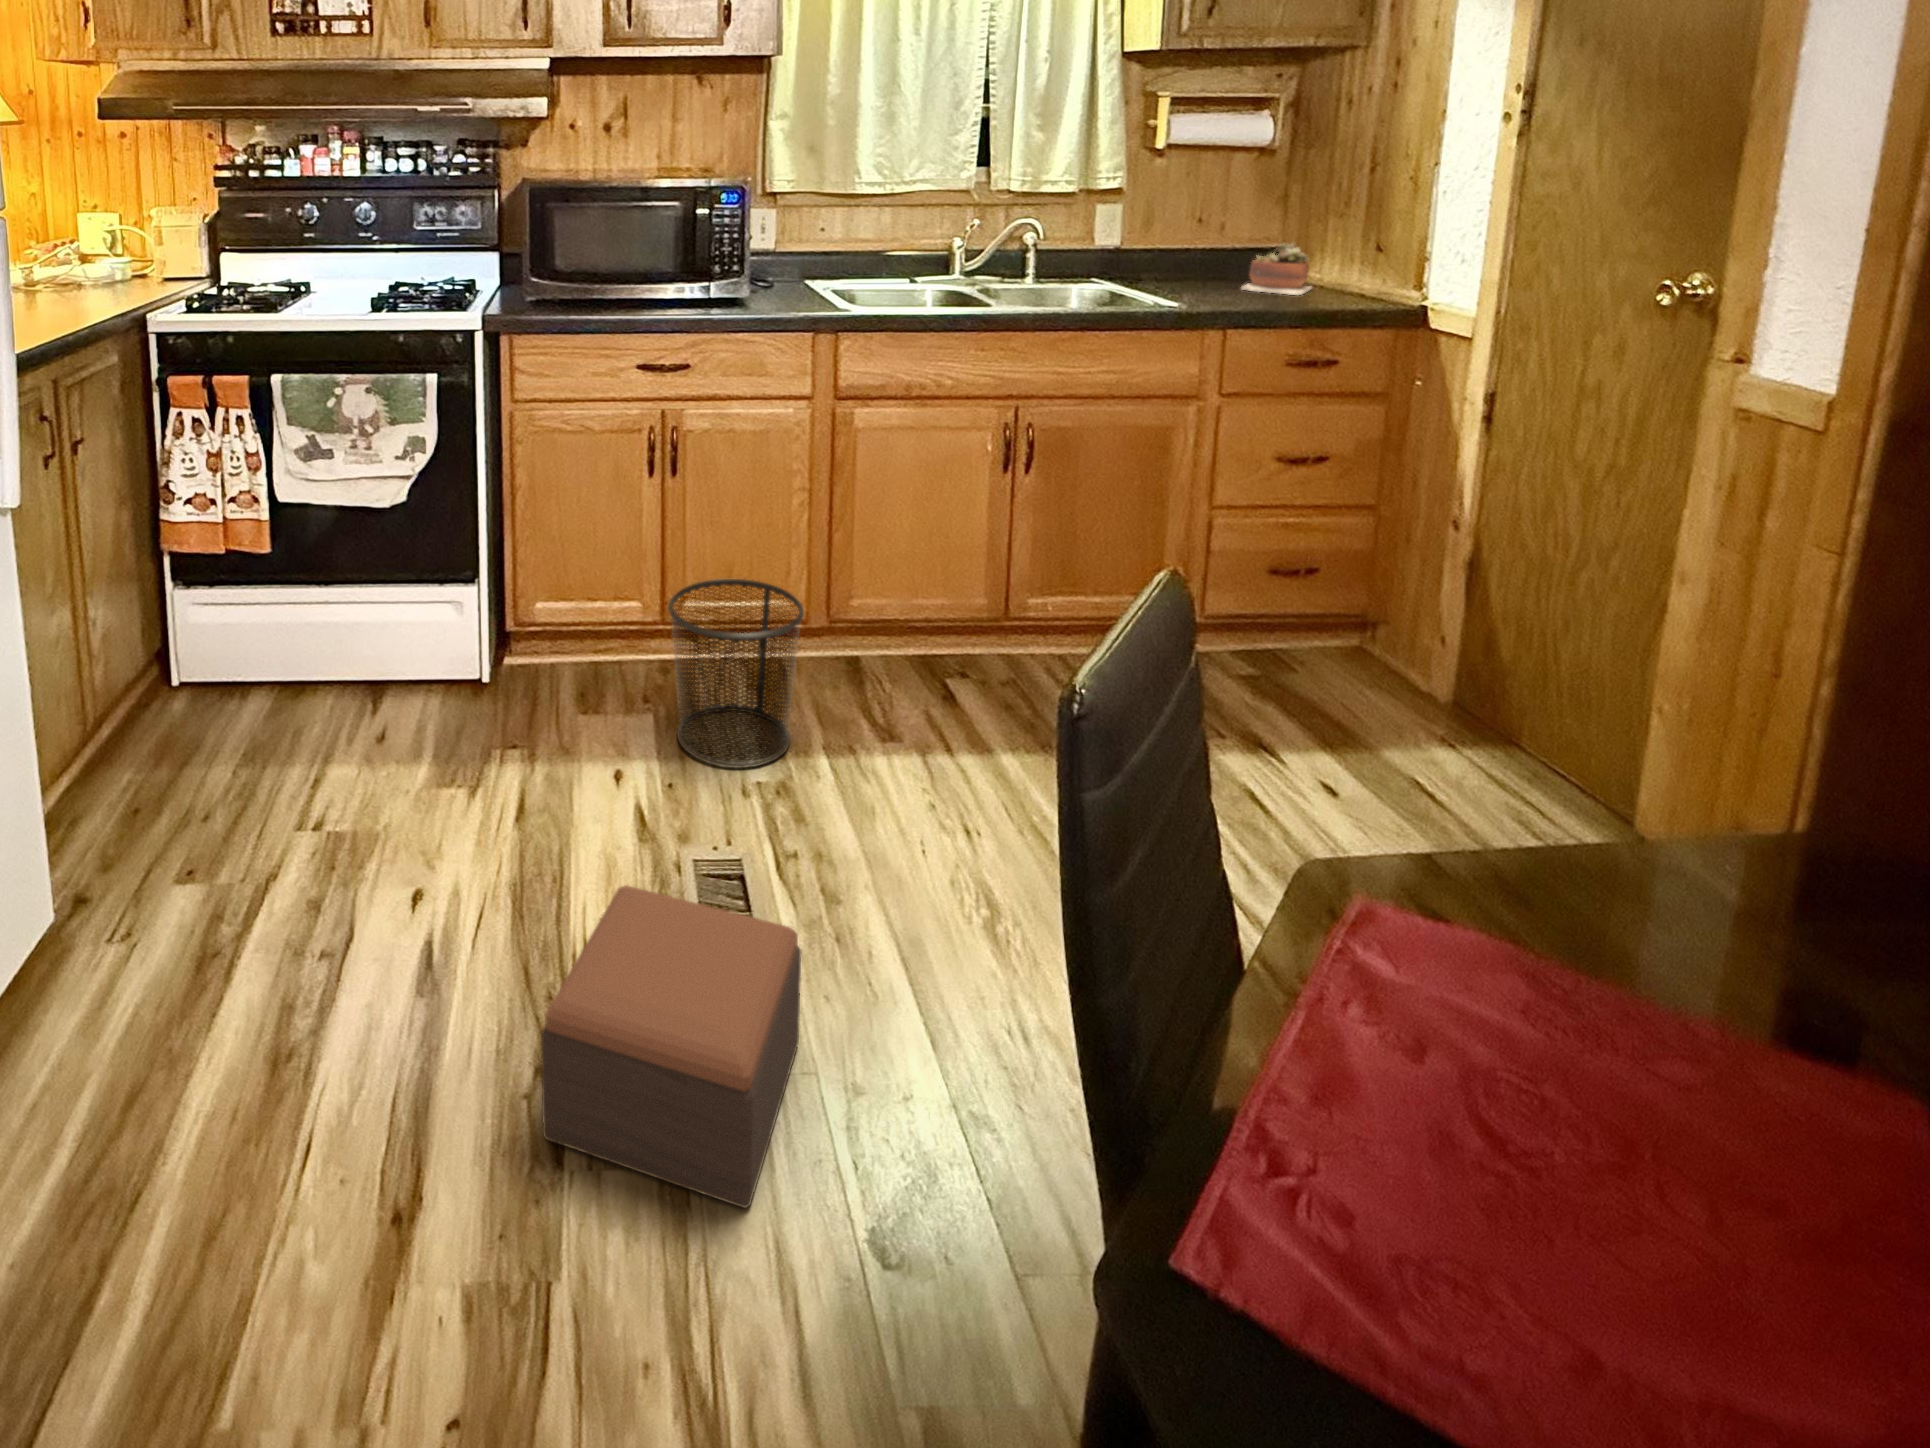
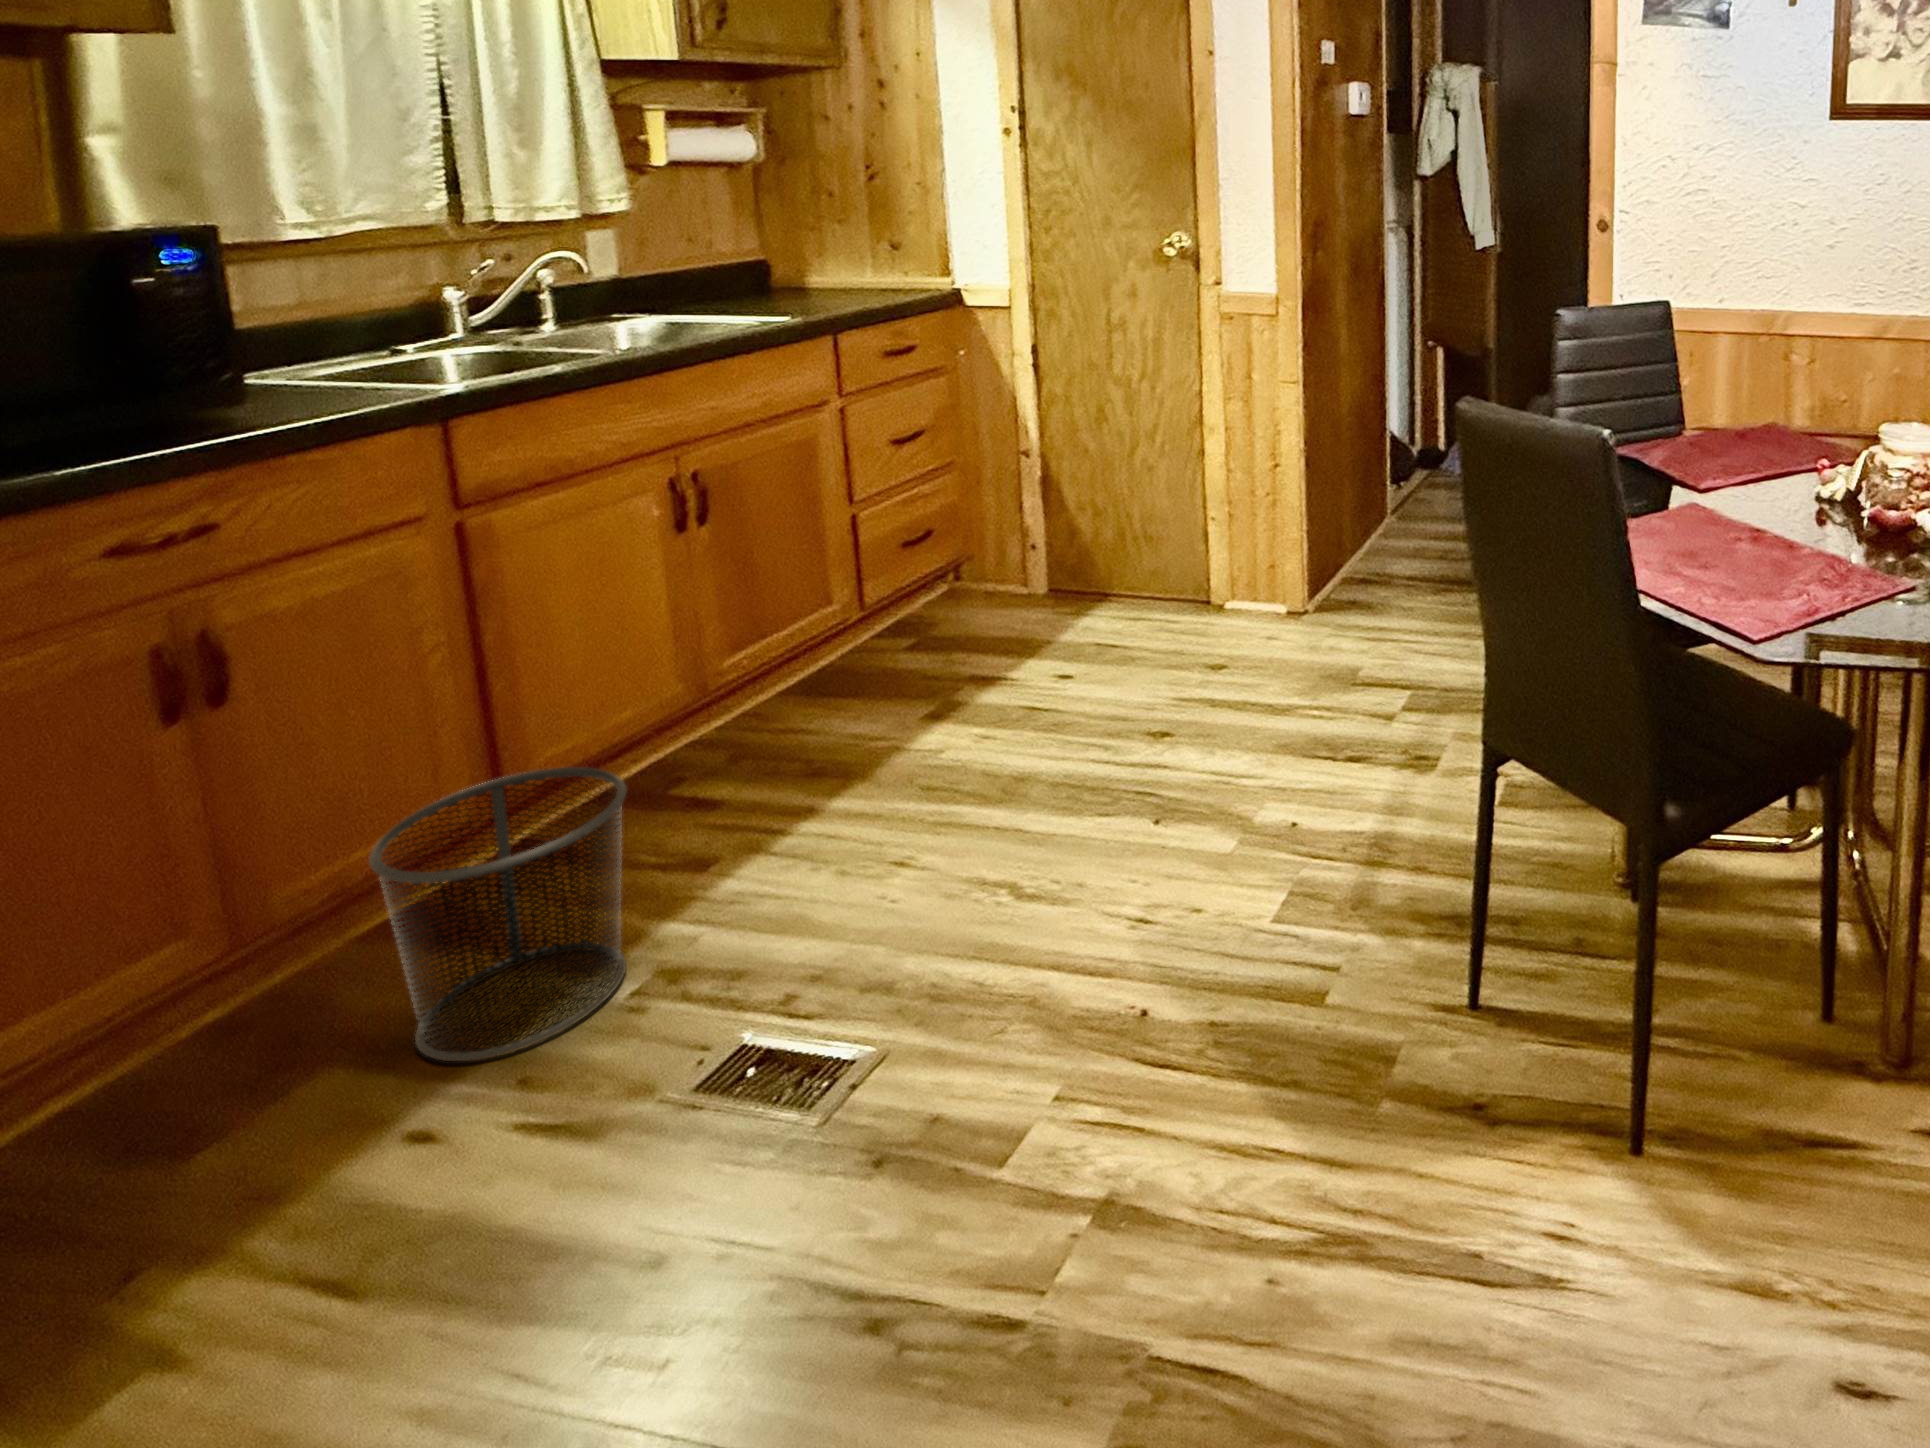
succulent plant: present [1242,243,1312,295] -> none [773,252,837,302]
footstool: present [541,885,801,1208] -> none [829,955,1172,1340]

